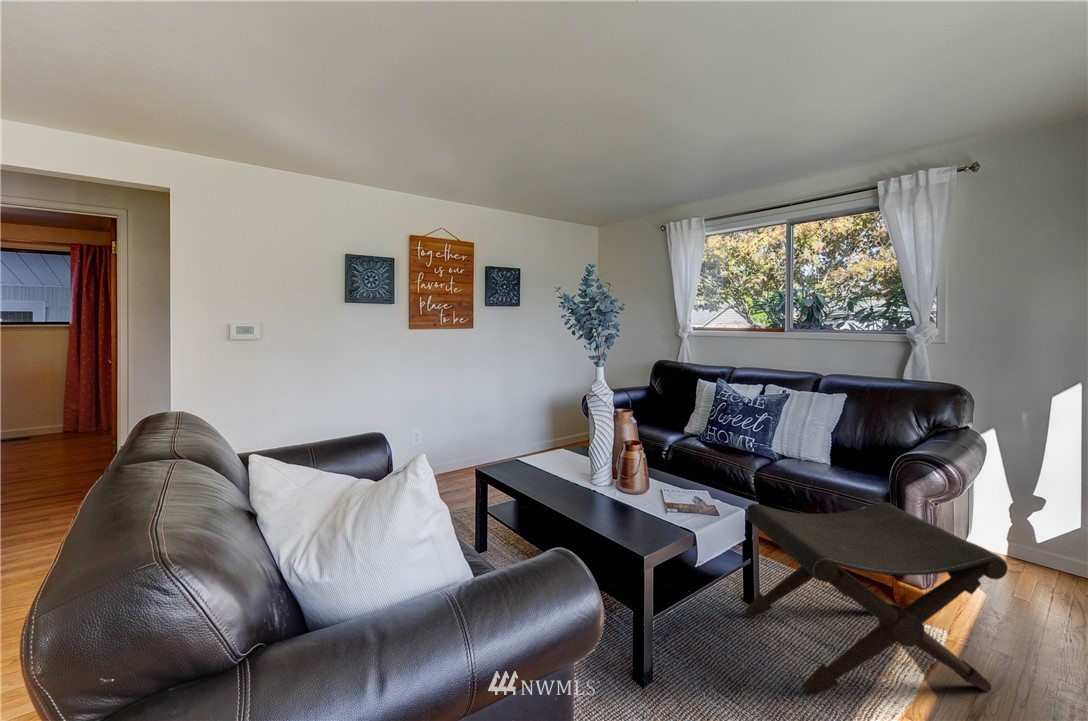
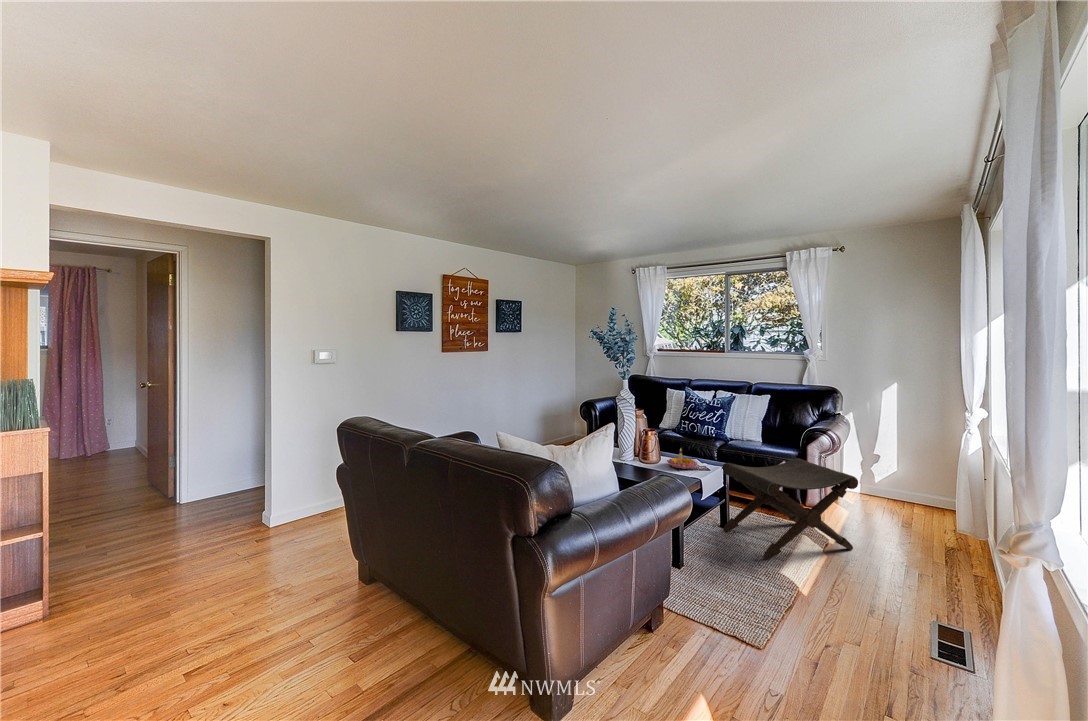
candle holder: none [649,475,699,512] -> present [668,448,697,469]

